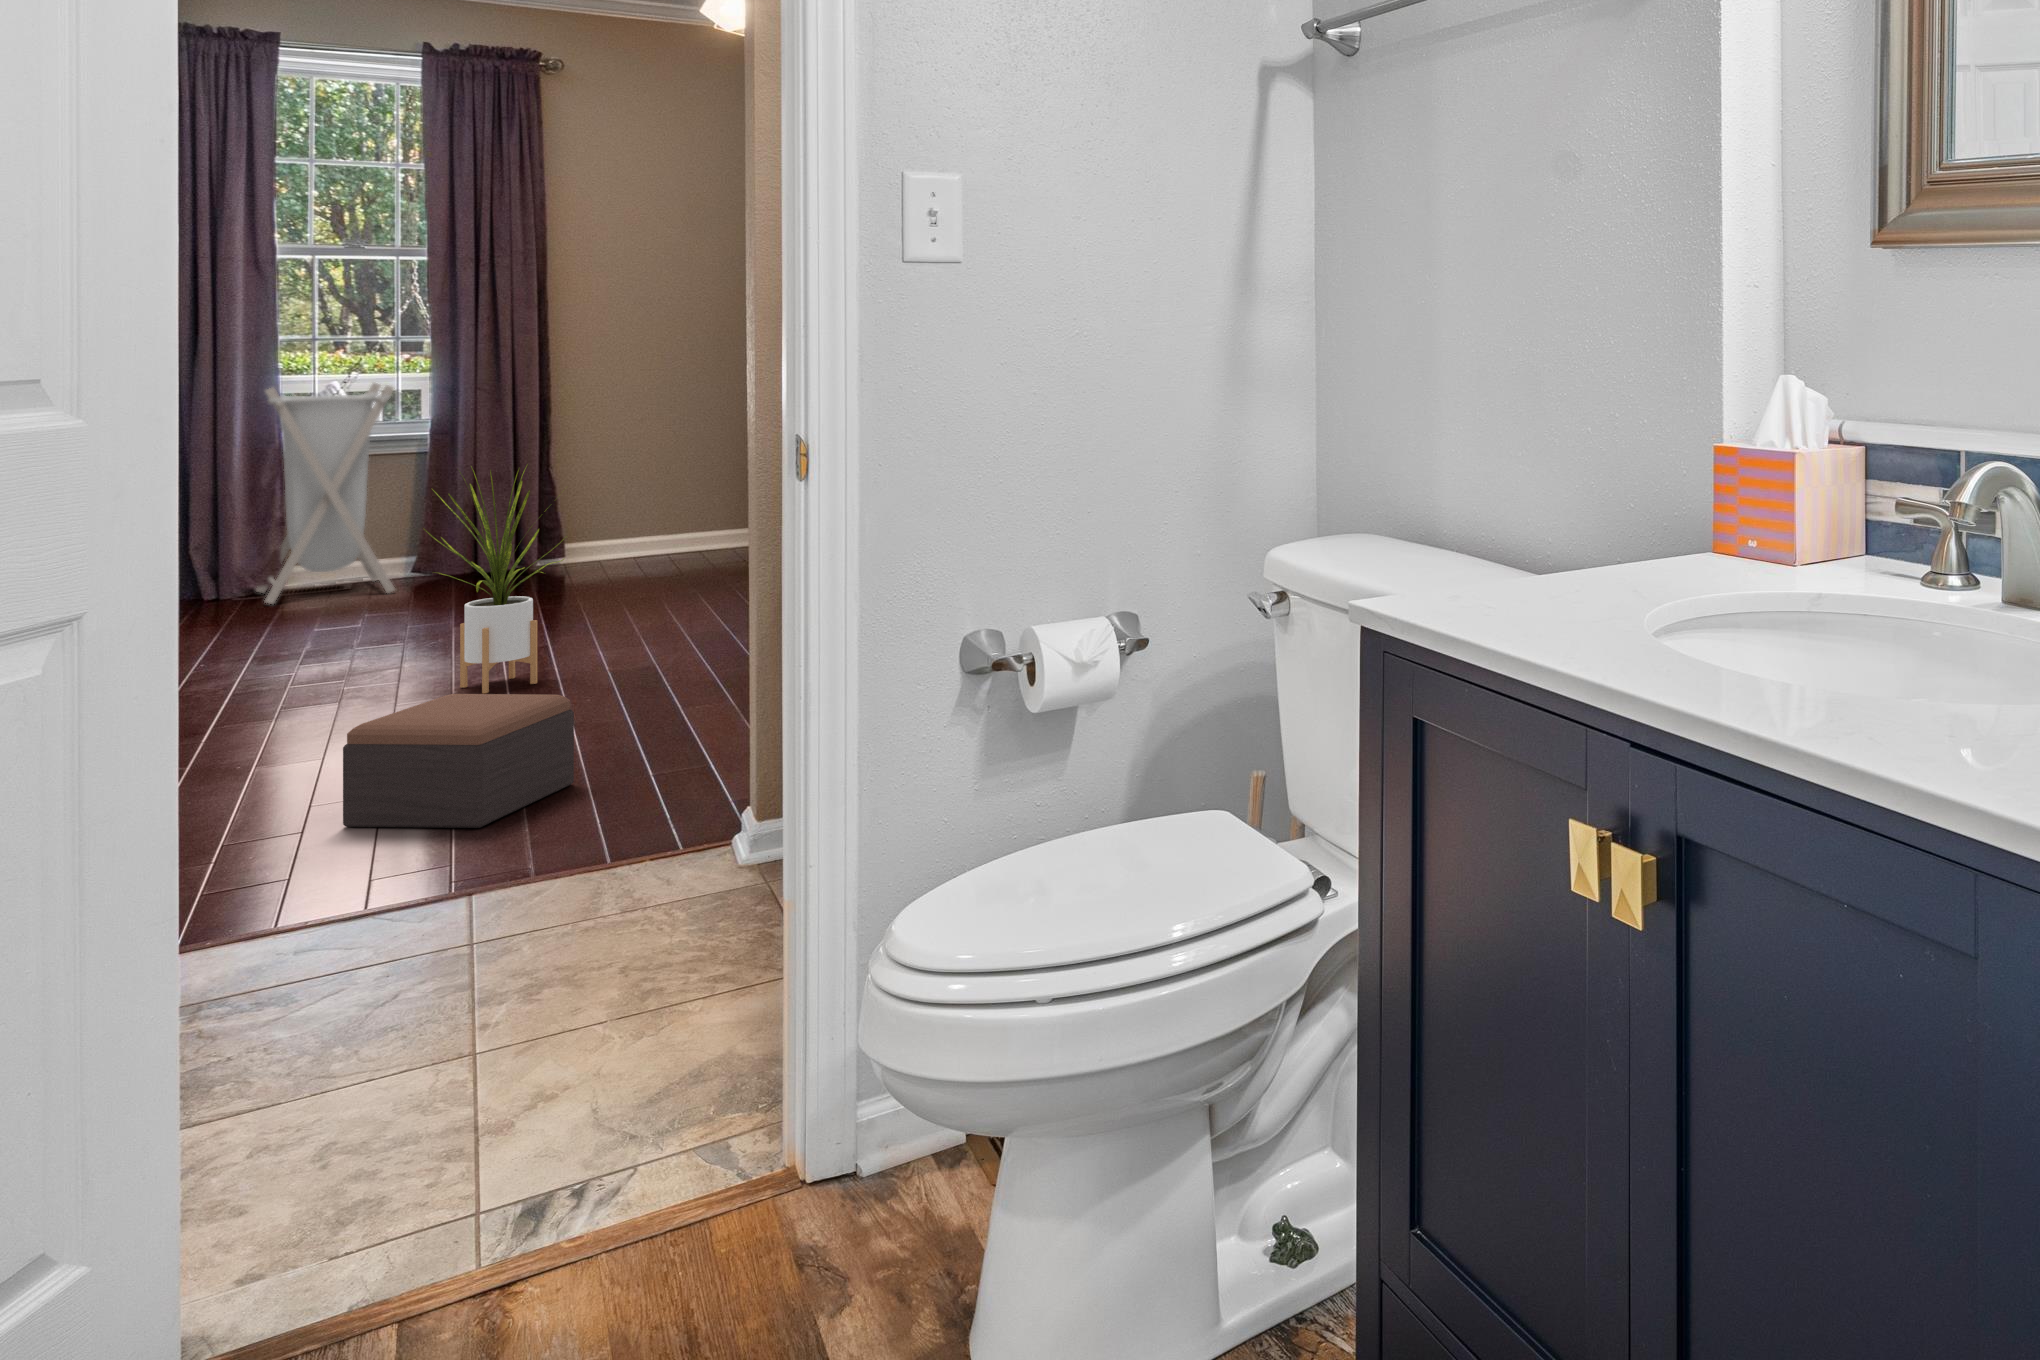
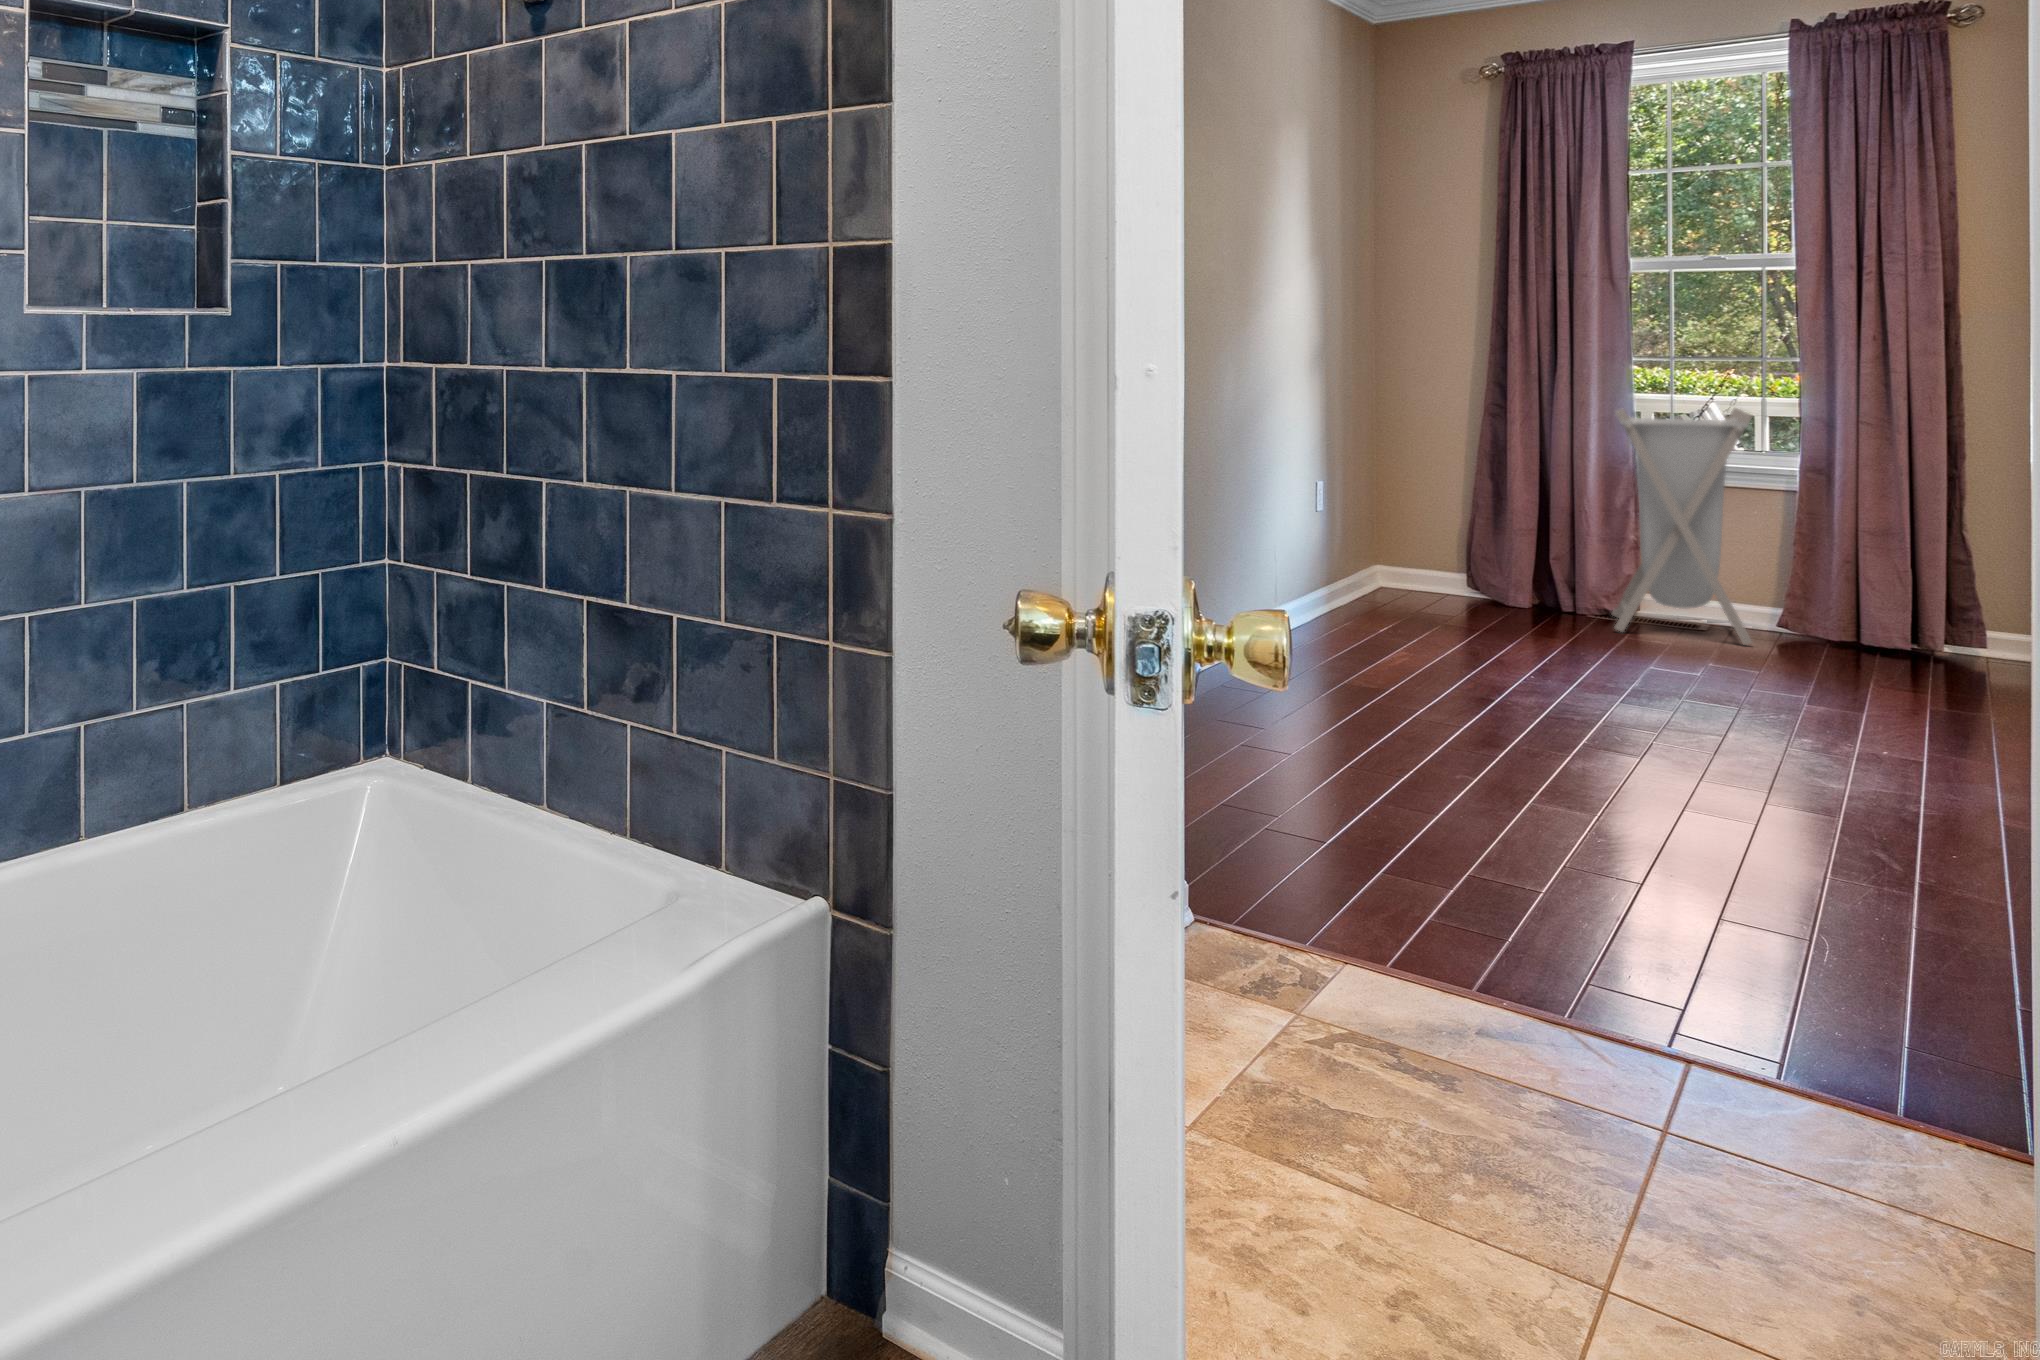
house plant: present [424,467,566,693] -> none [1735,520,1937,809]
footstool: present [343,694,574,828] -> none [1592,800,1889,981]

